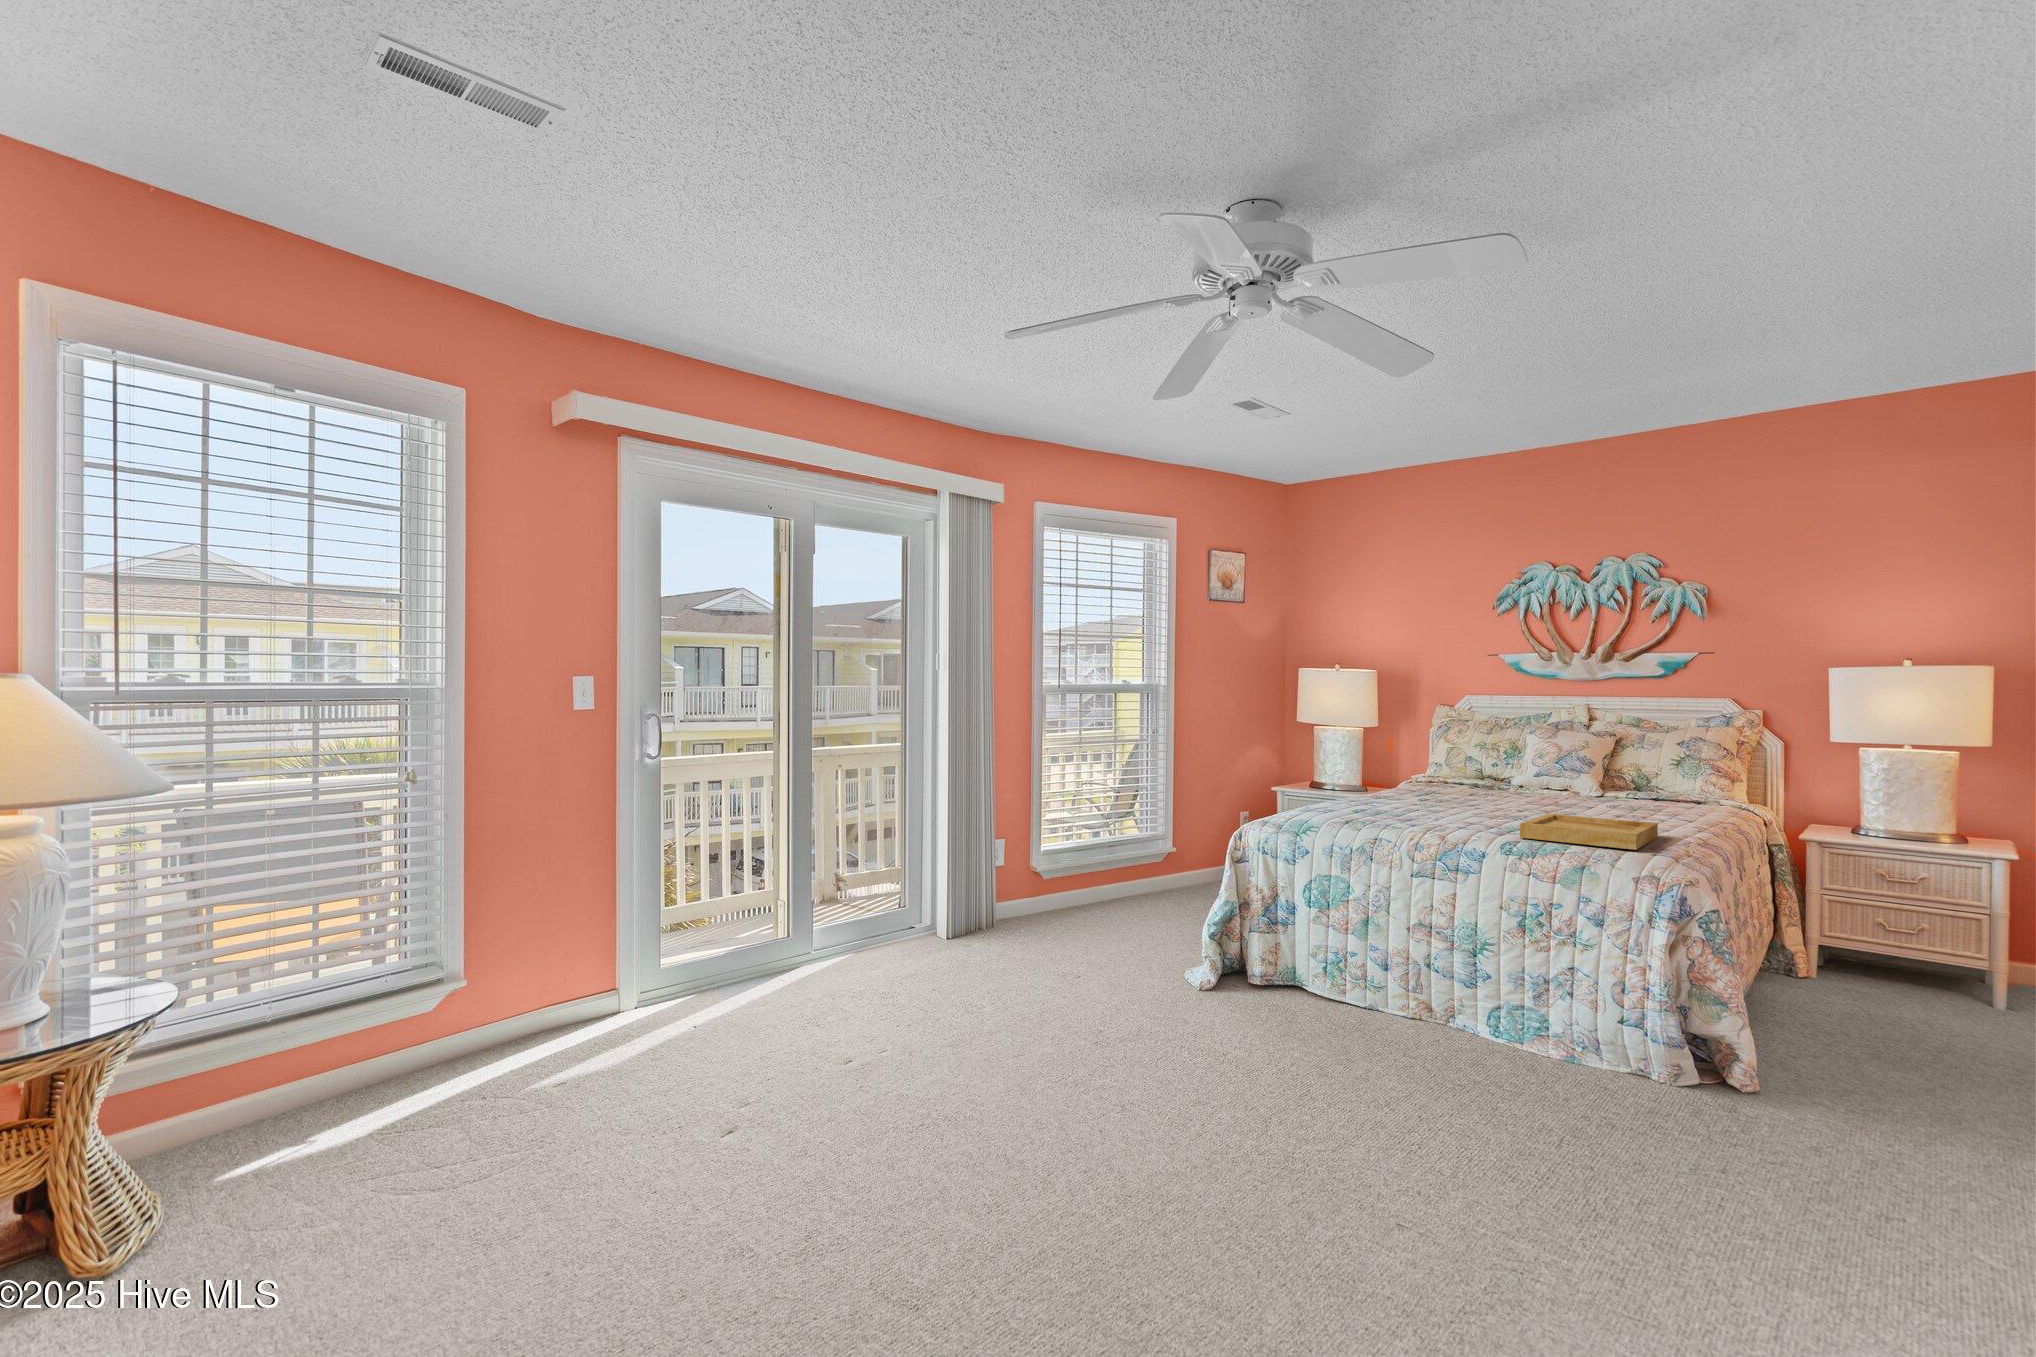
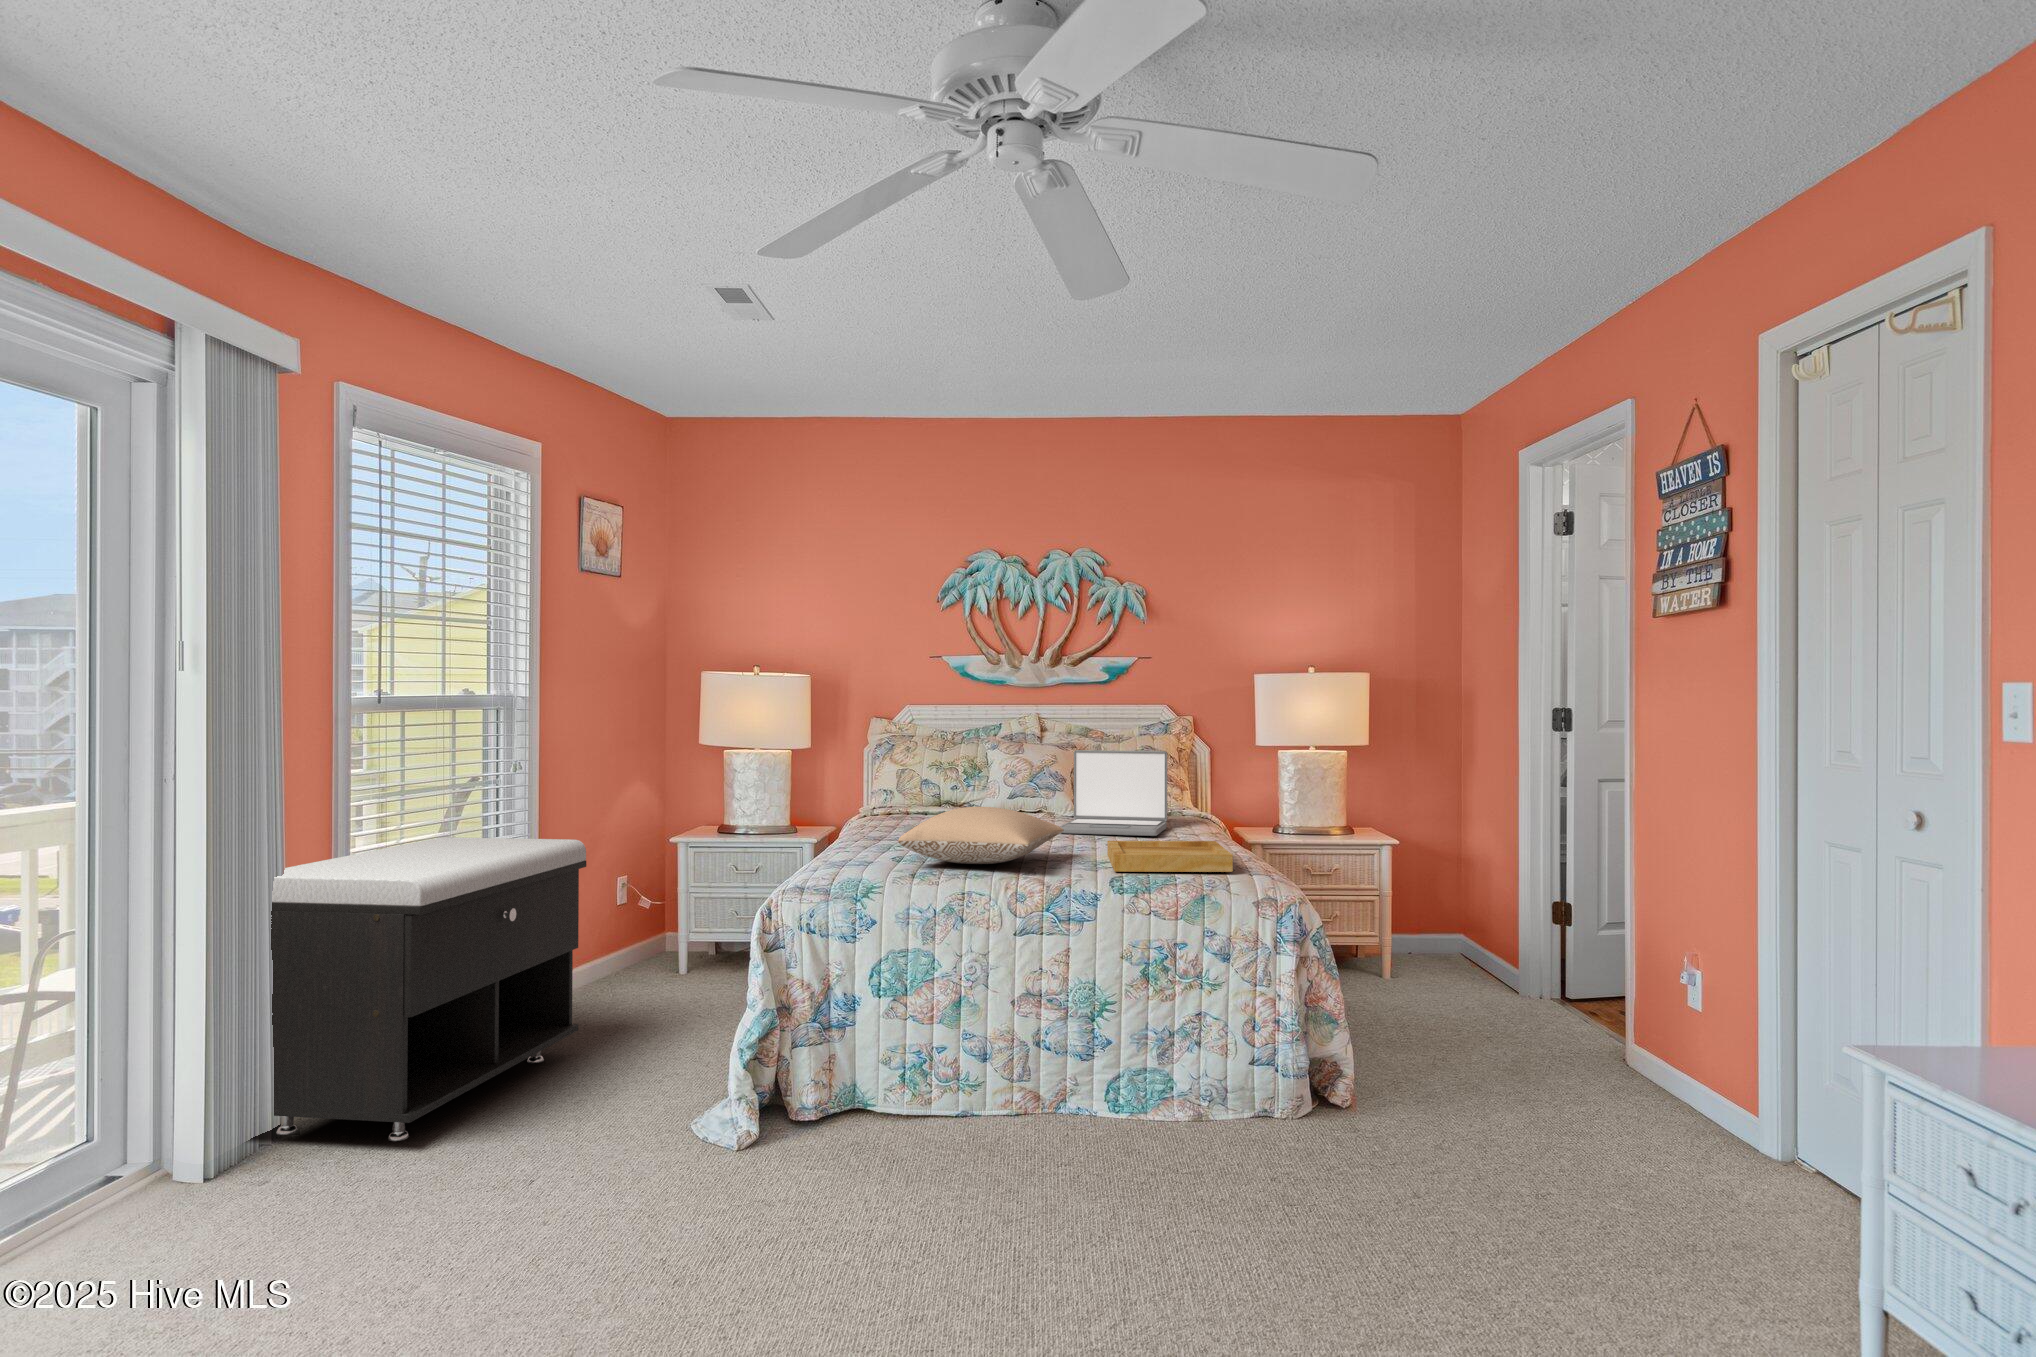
laptop: none [1541,736,1664,816] -> present [1060,750,1167,836]
storage bench: none [958,772,1169,944] -> present [271,837,586,1141]
pillow: none [1343,776,1501,820] -> present [898,807,1064,864]

